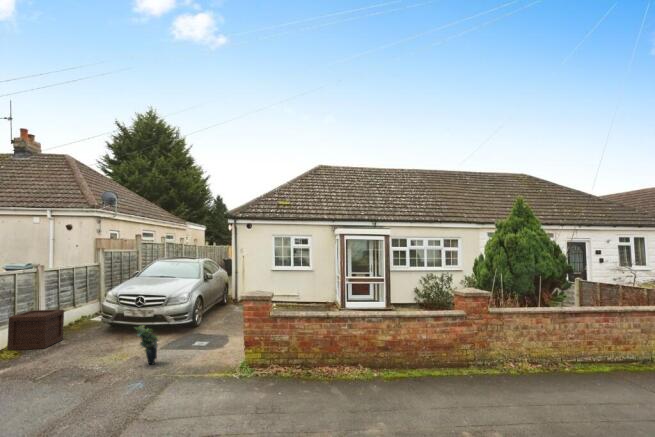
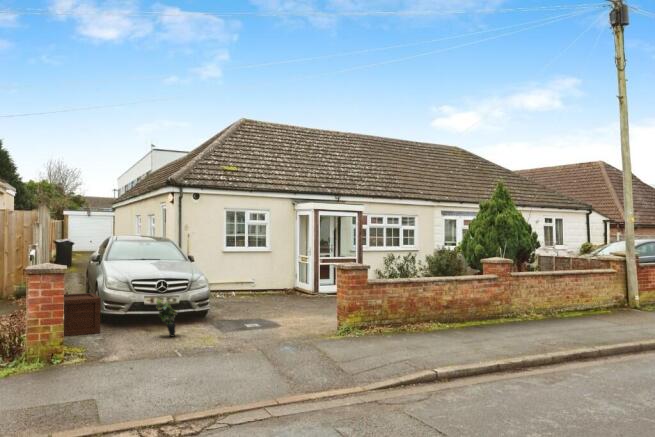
potted plant: present [136,326,158,364] -> present [157,300,177,336]

